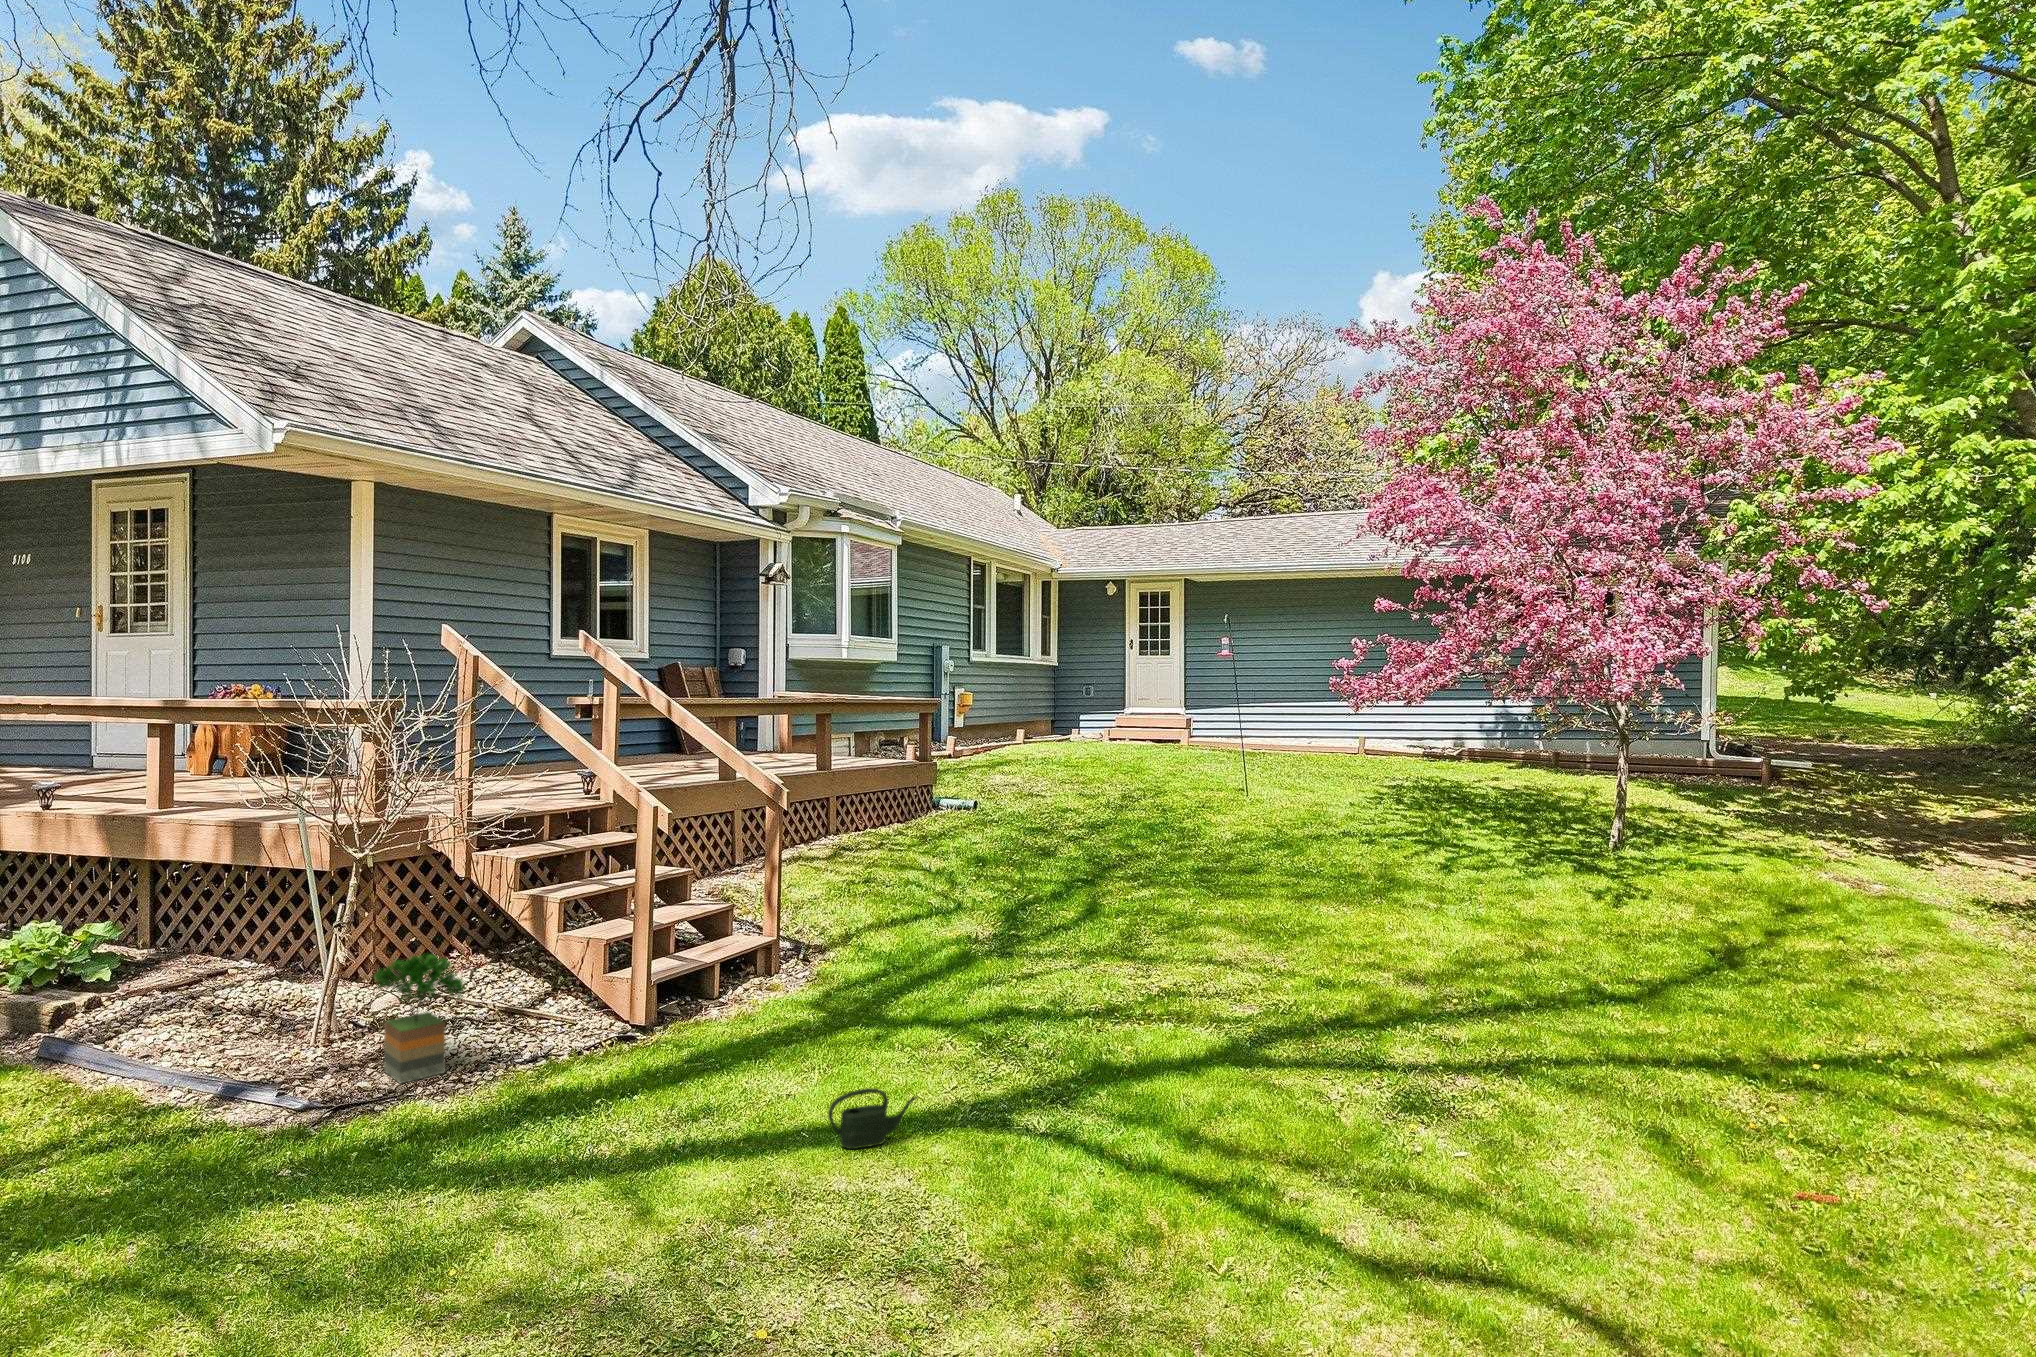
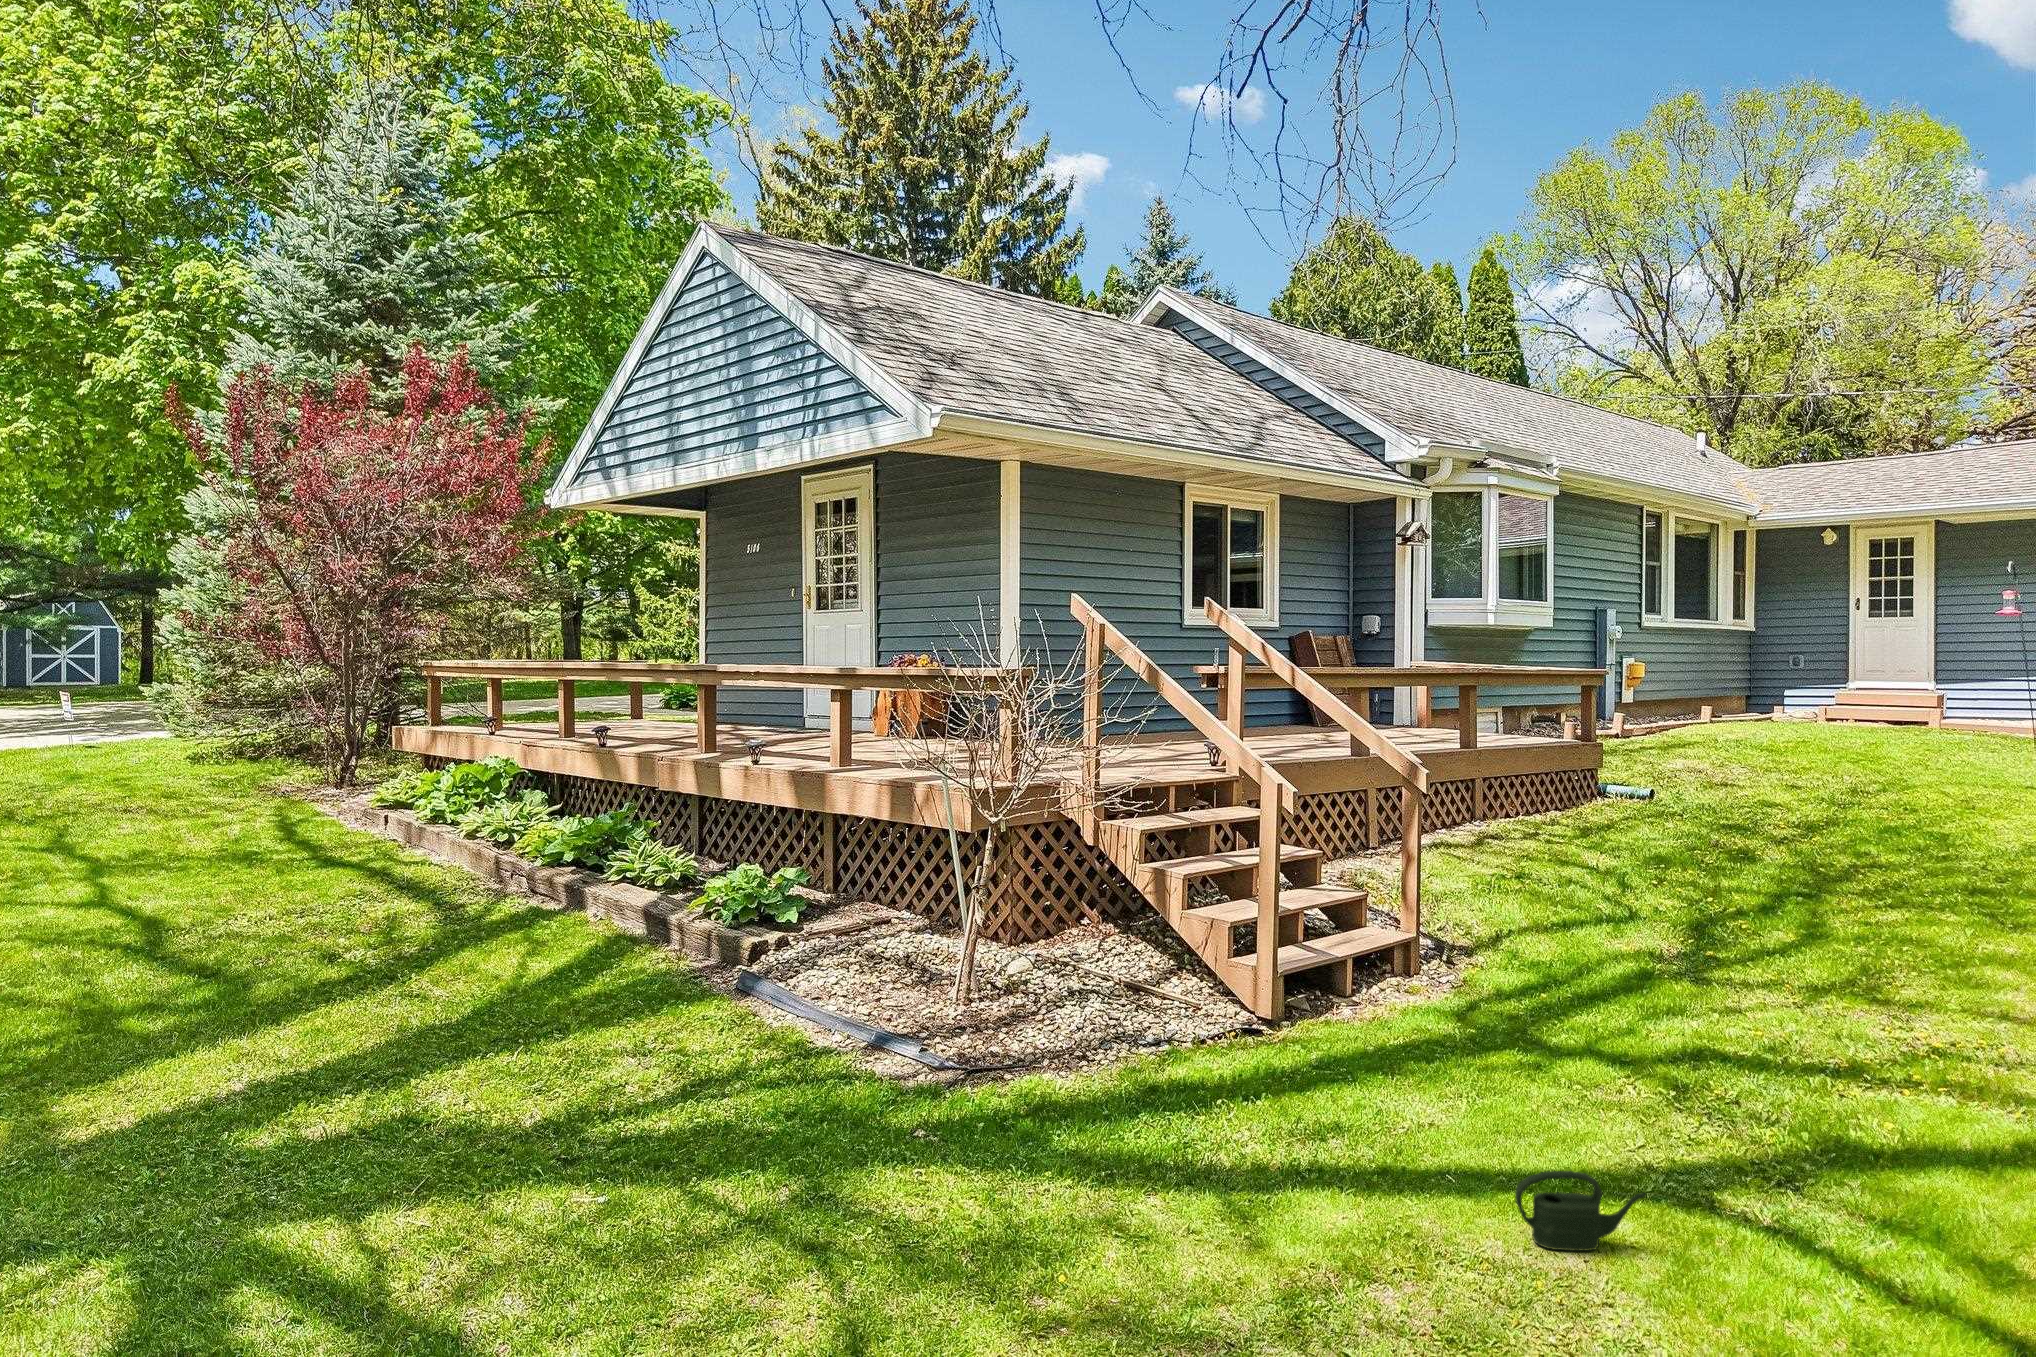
potted tree: present [374,954,466,1083] -> none [998,923,1089,1060]

